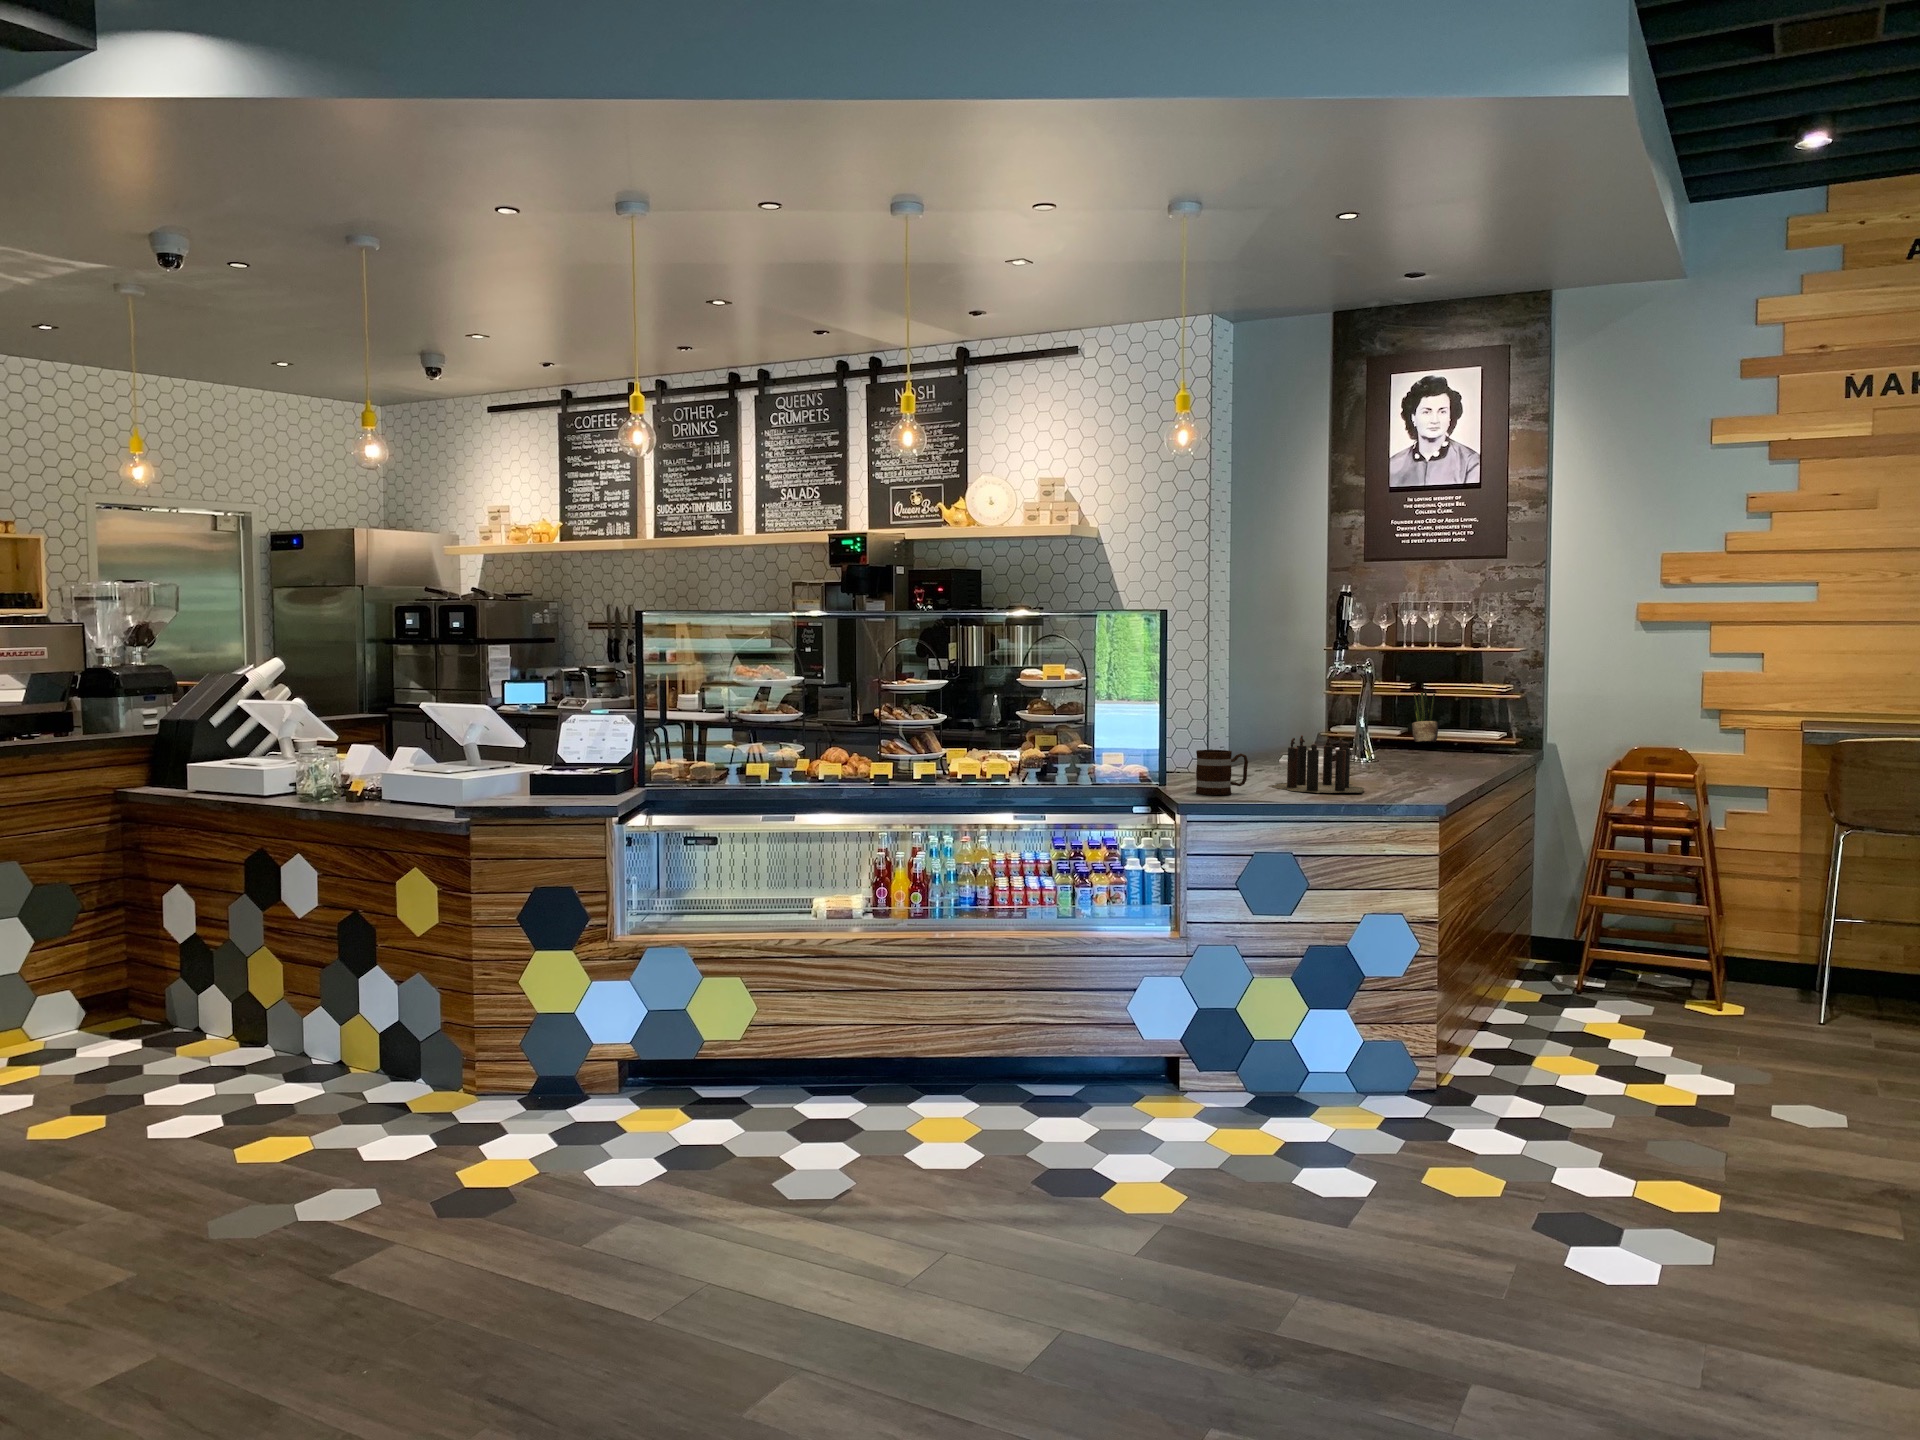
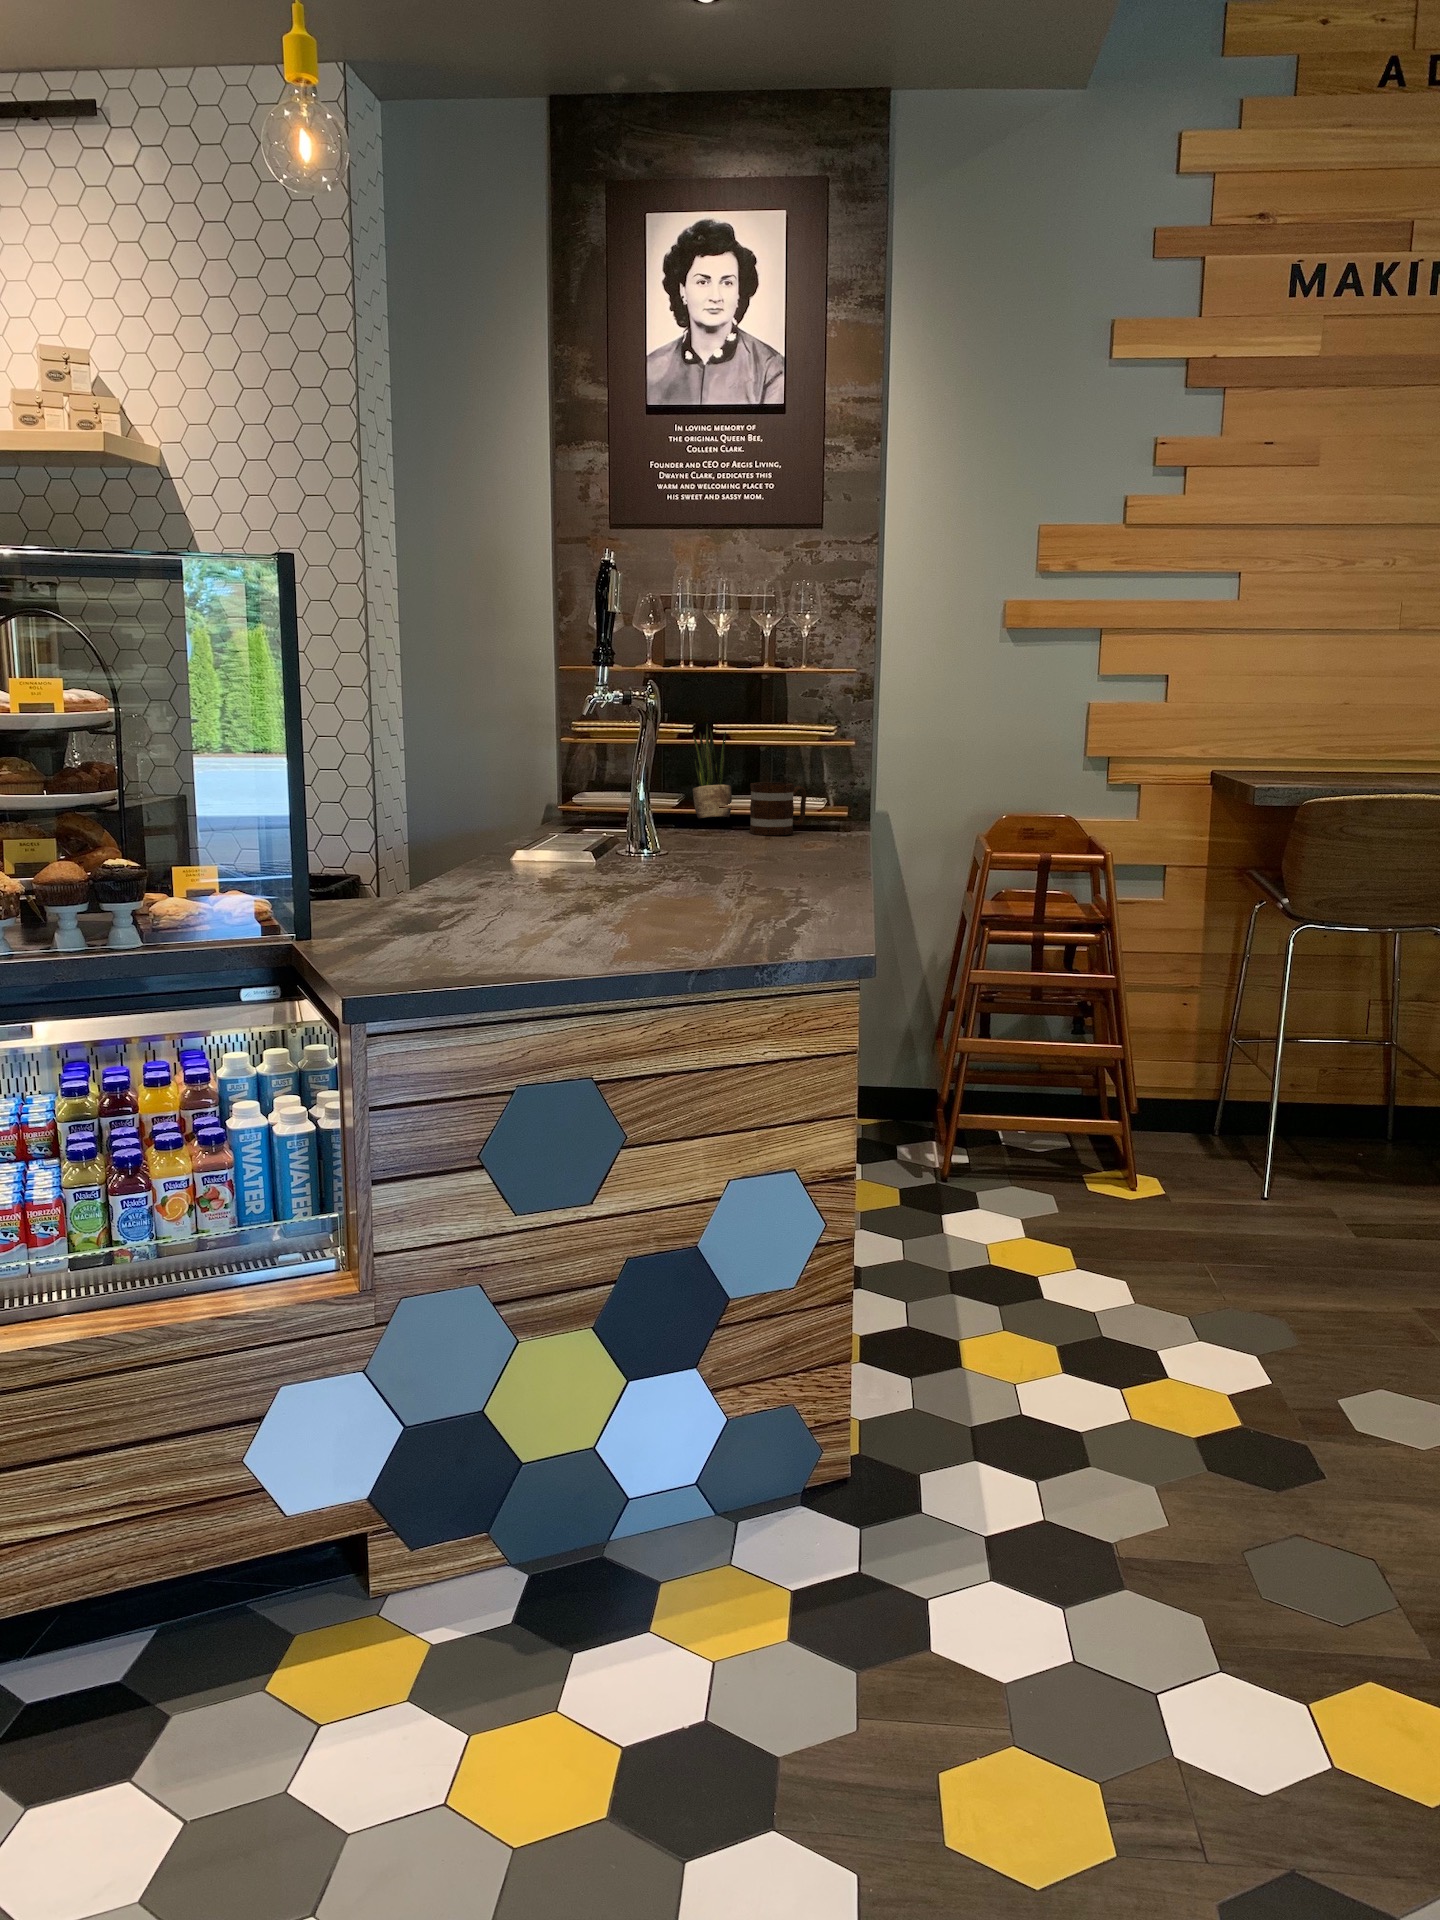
candle: present [1269,735,1364,793] -> none [515,822,749,940]
mug: present [1196,750,1248,795] -> present [750,782,807,835]

